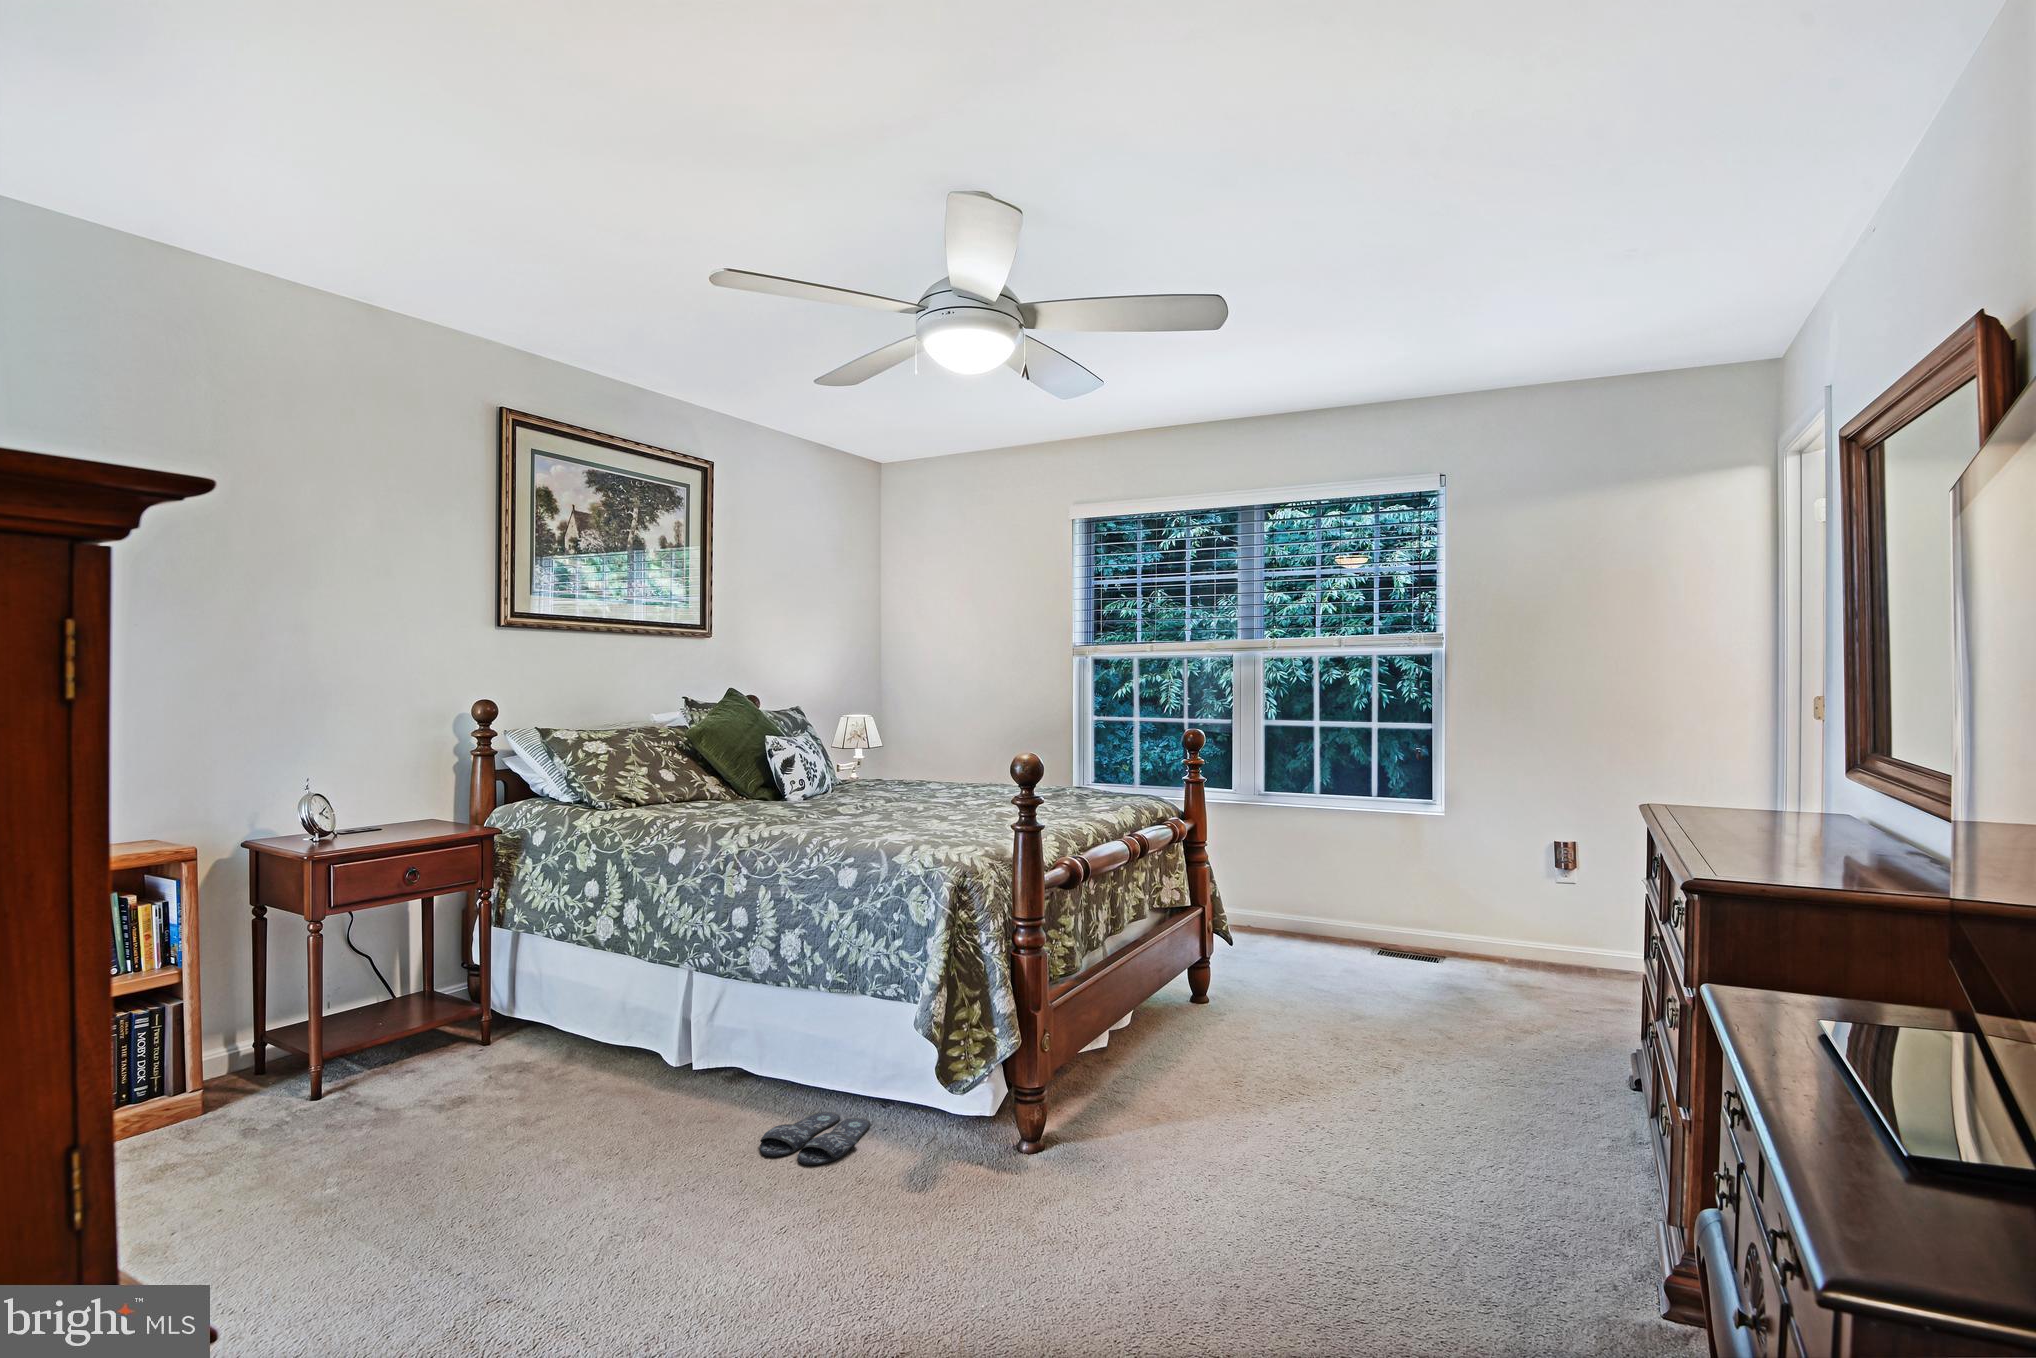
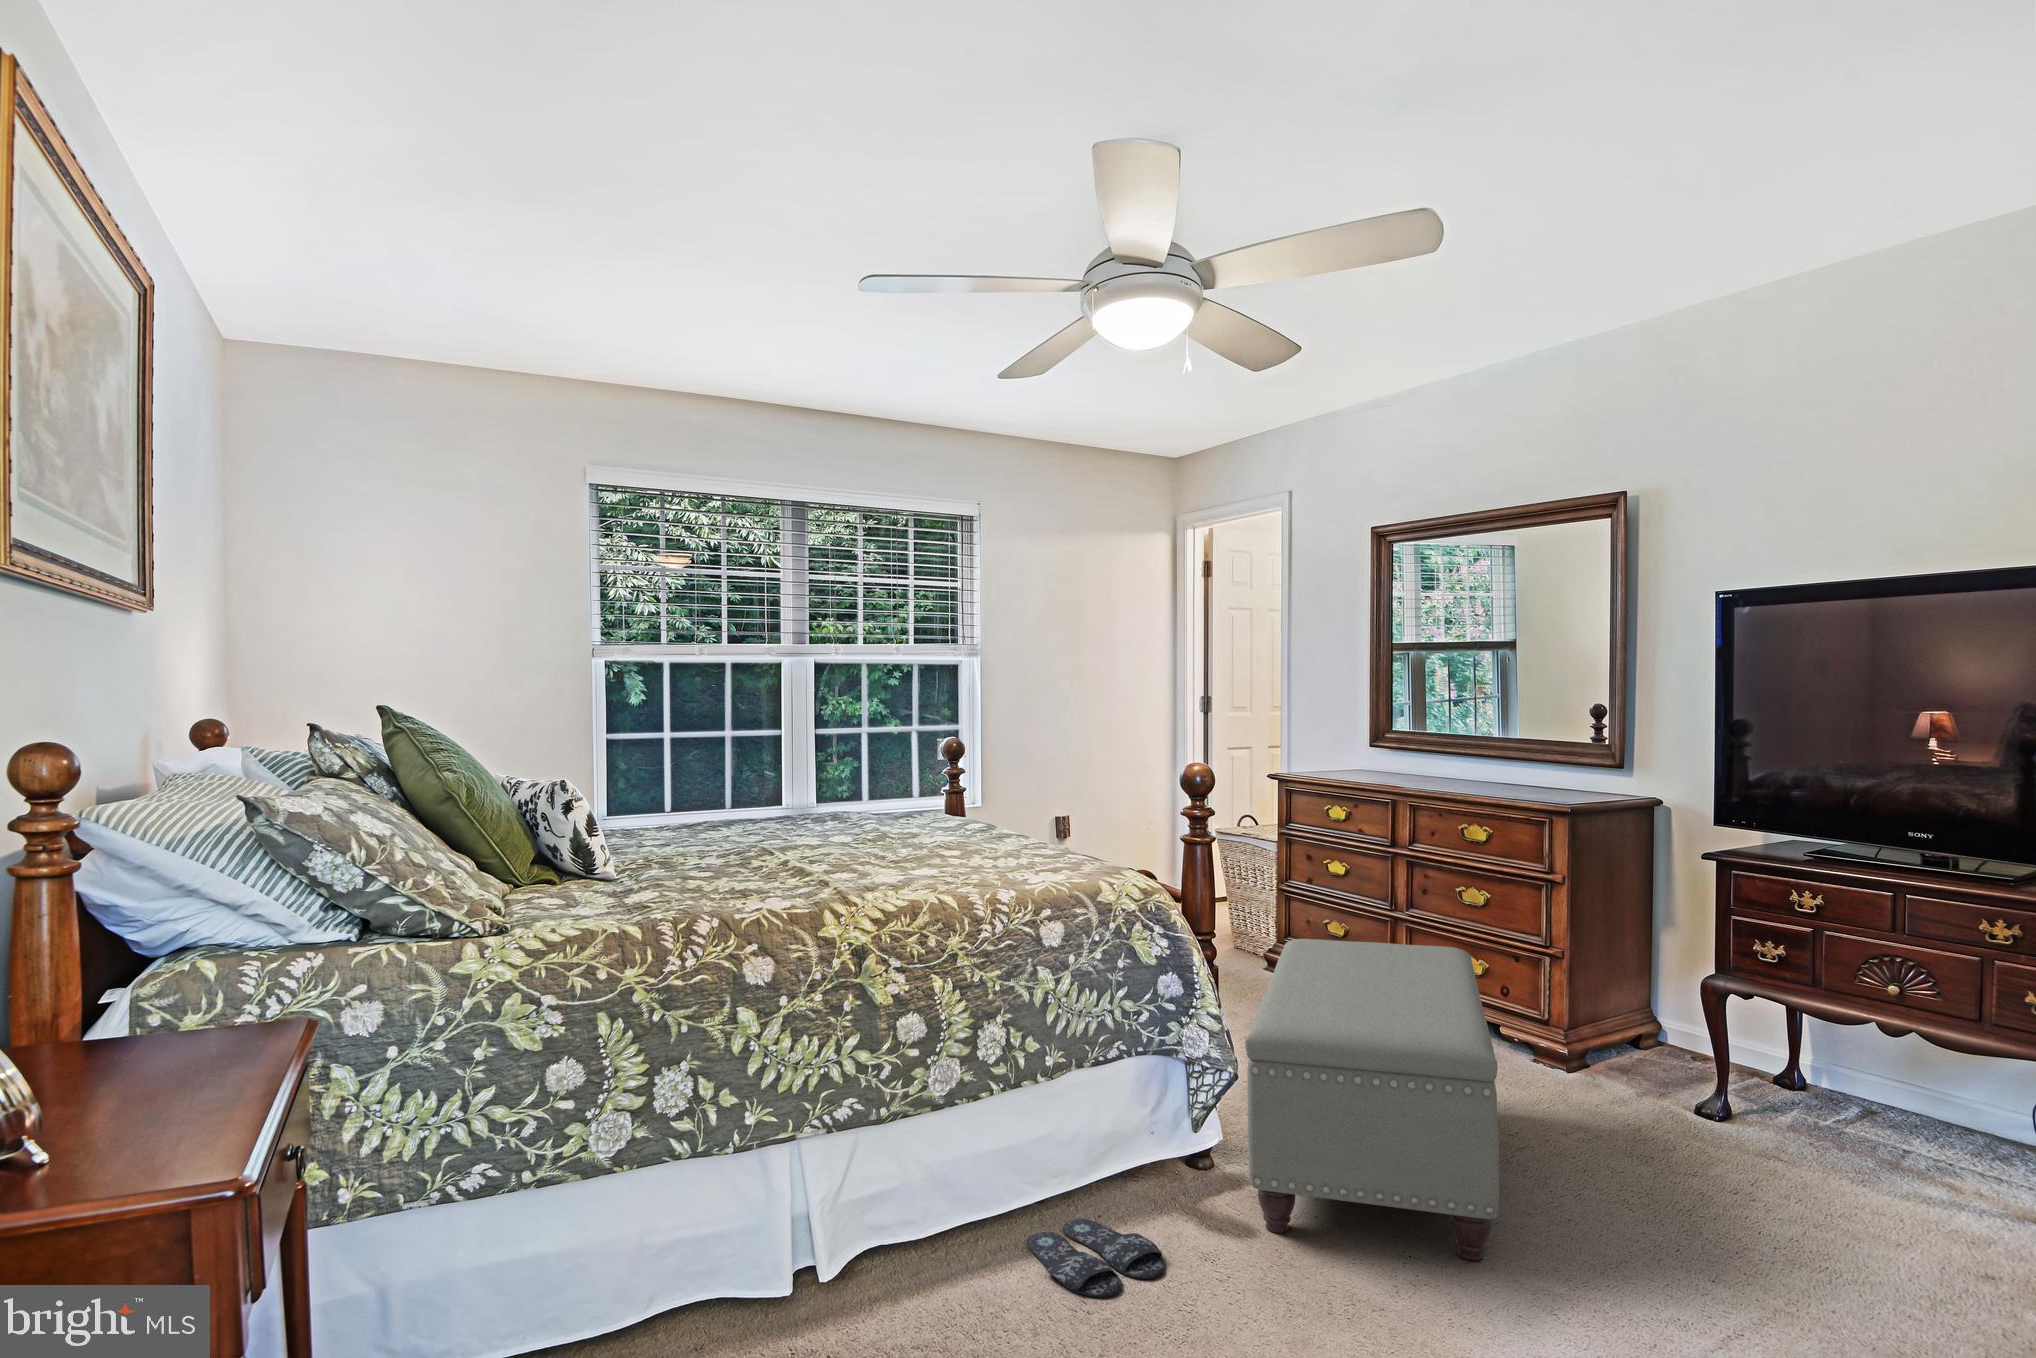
ottoman: none [904,977,1357,1297] -> present [1245,939,1499,1261]

